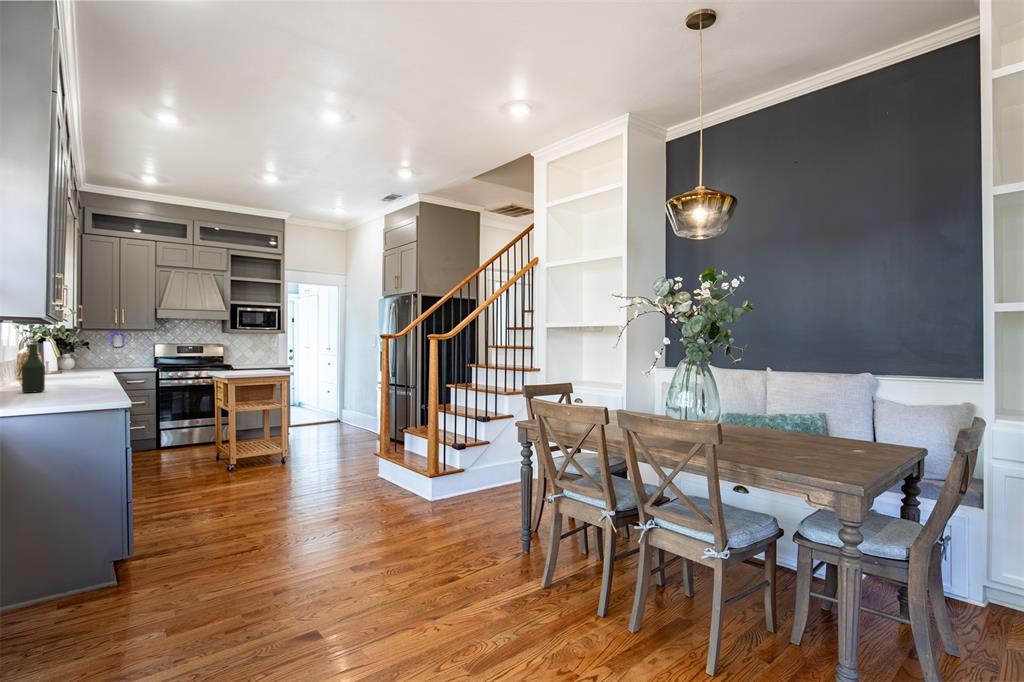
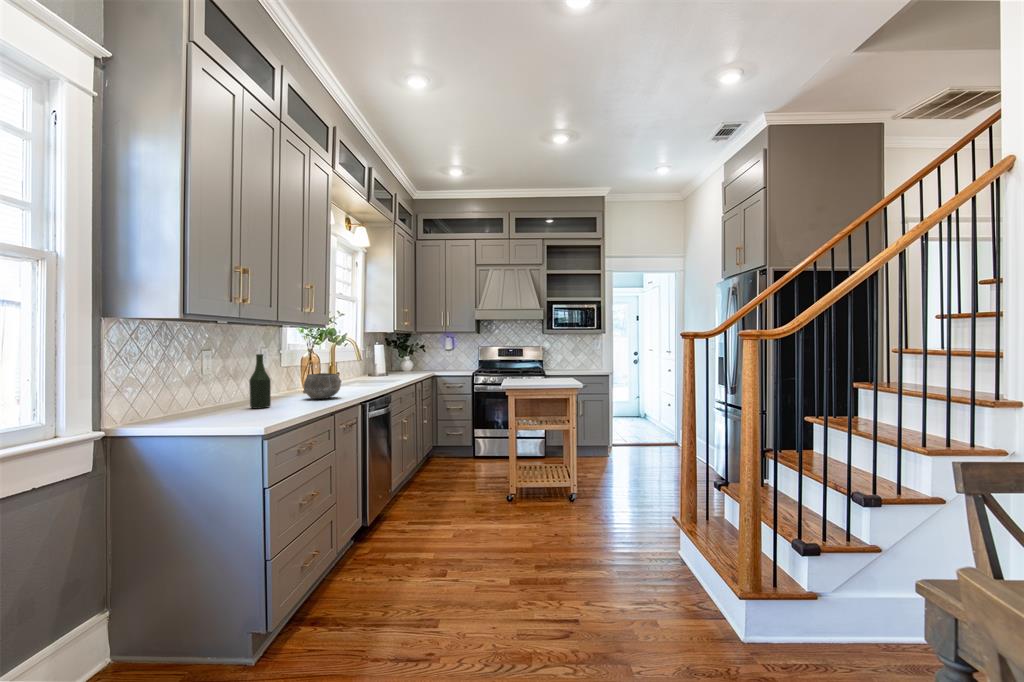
bowl: none [51,363,96,386] -> present [303,373,341,399]

